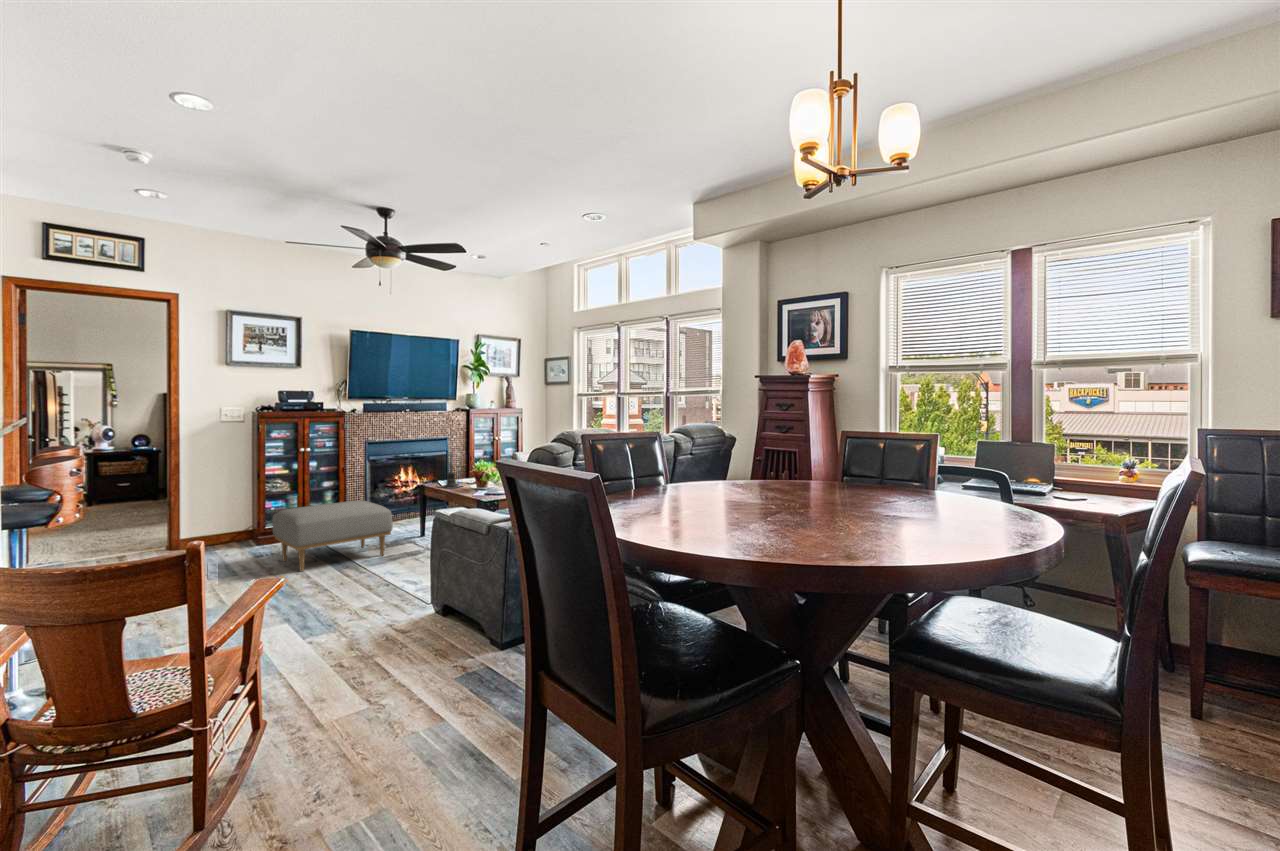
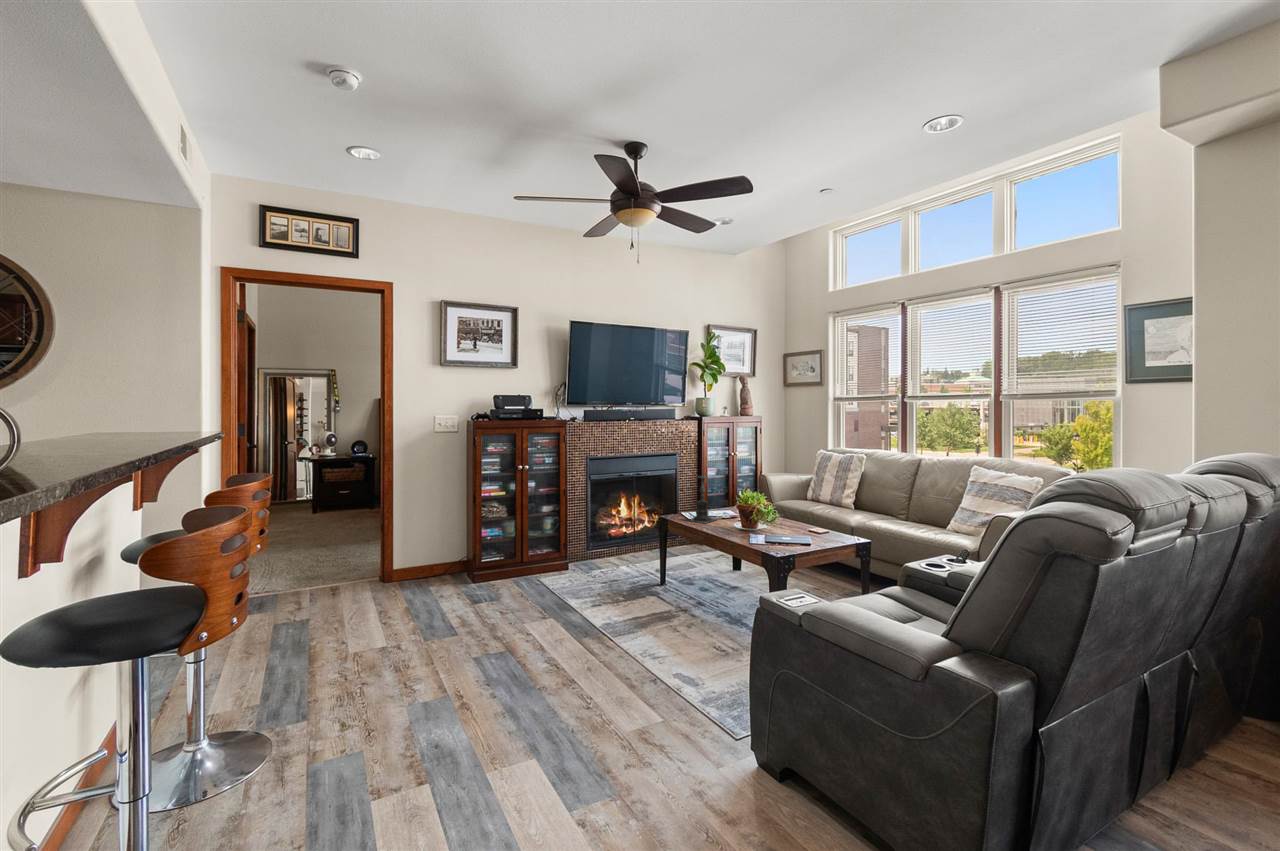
ottoman: present [272,500,393,571] -> none [492,535,637,634]

